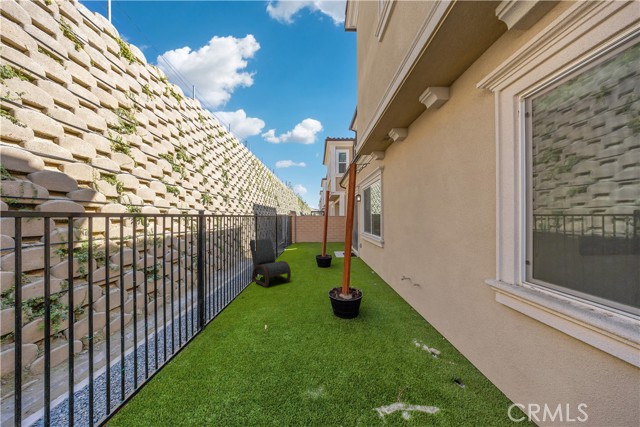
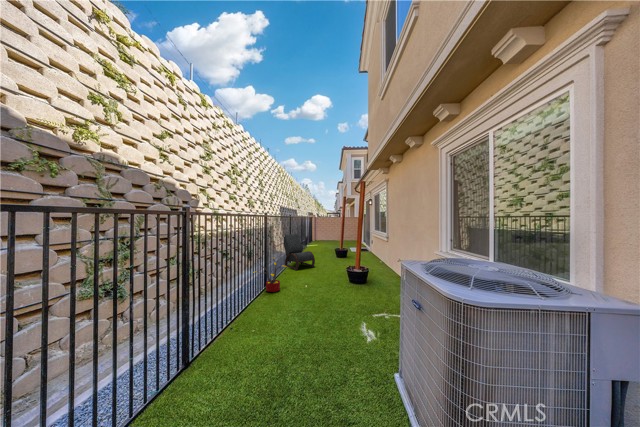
decorative plant: none [186,273,246,334] -> present [260,260,280,292]

